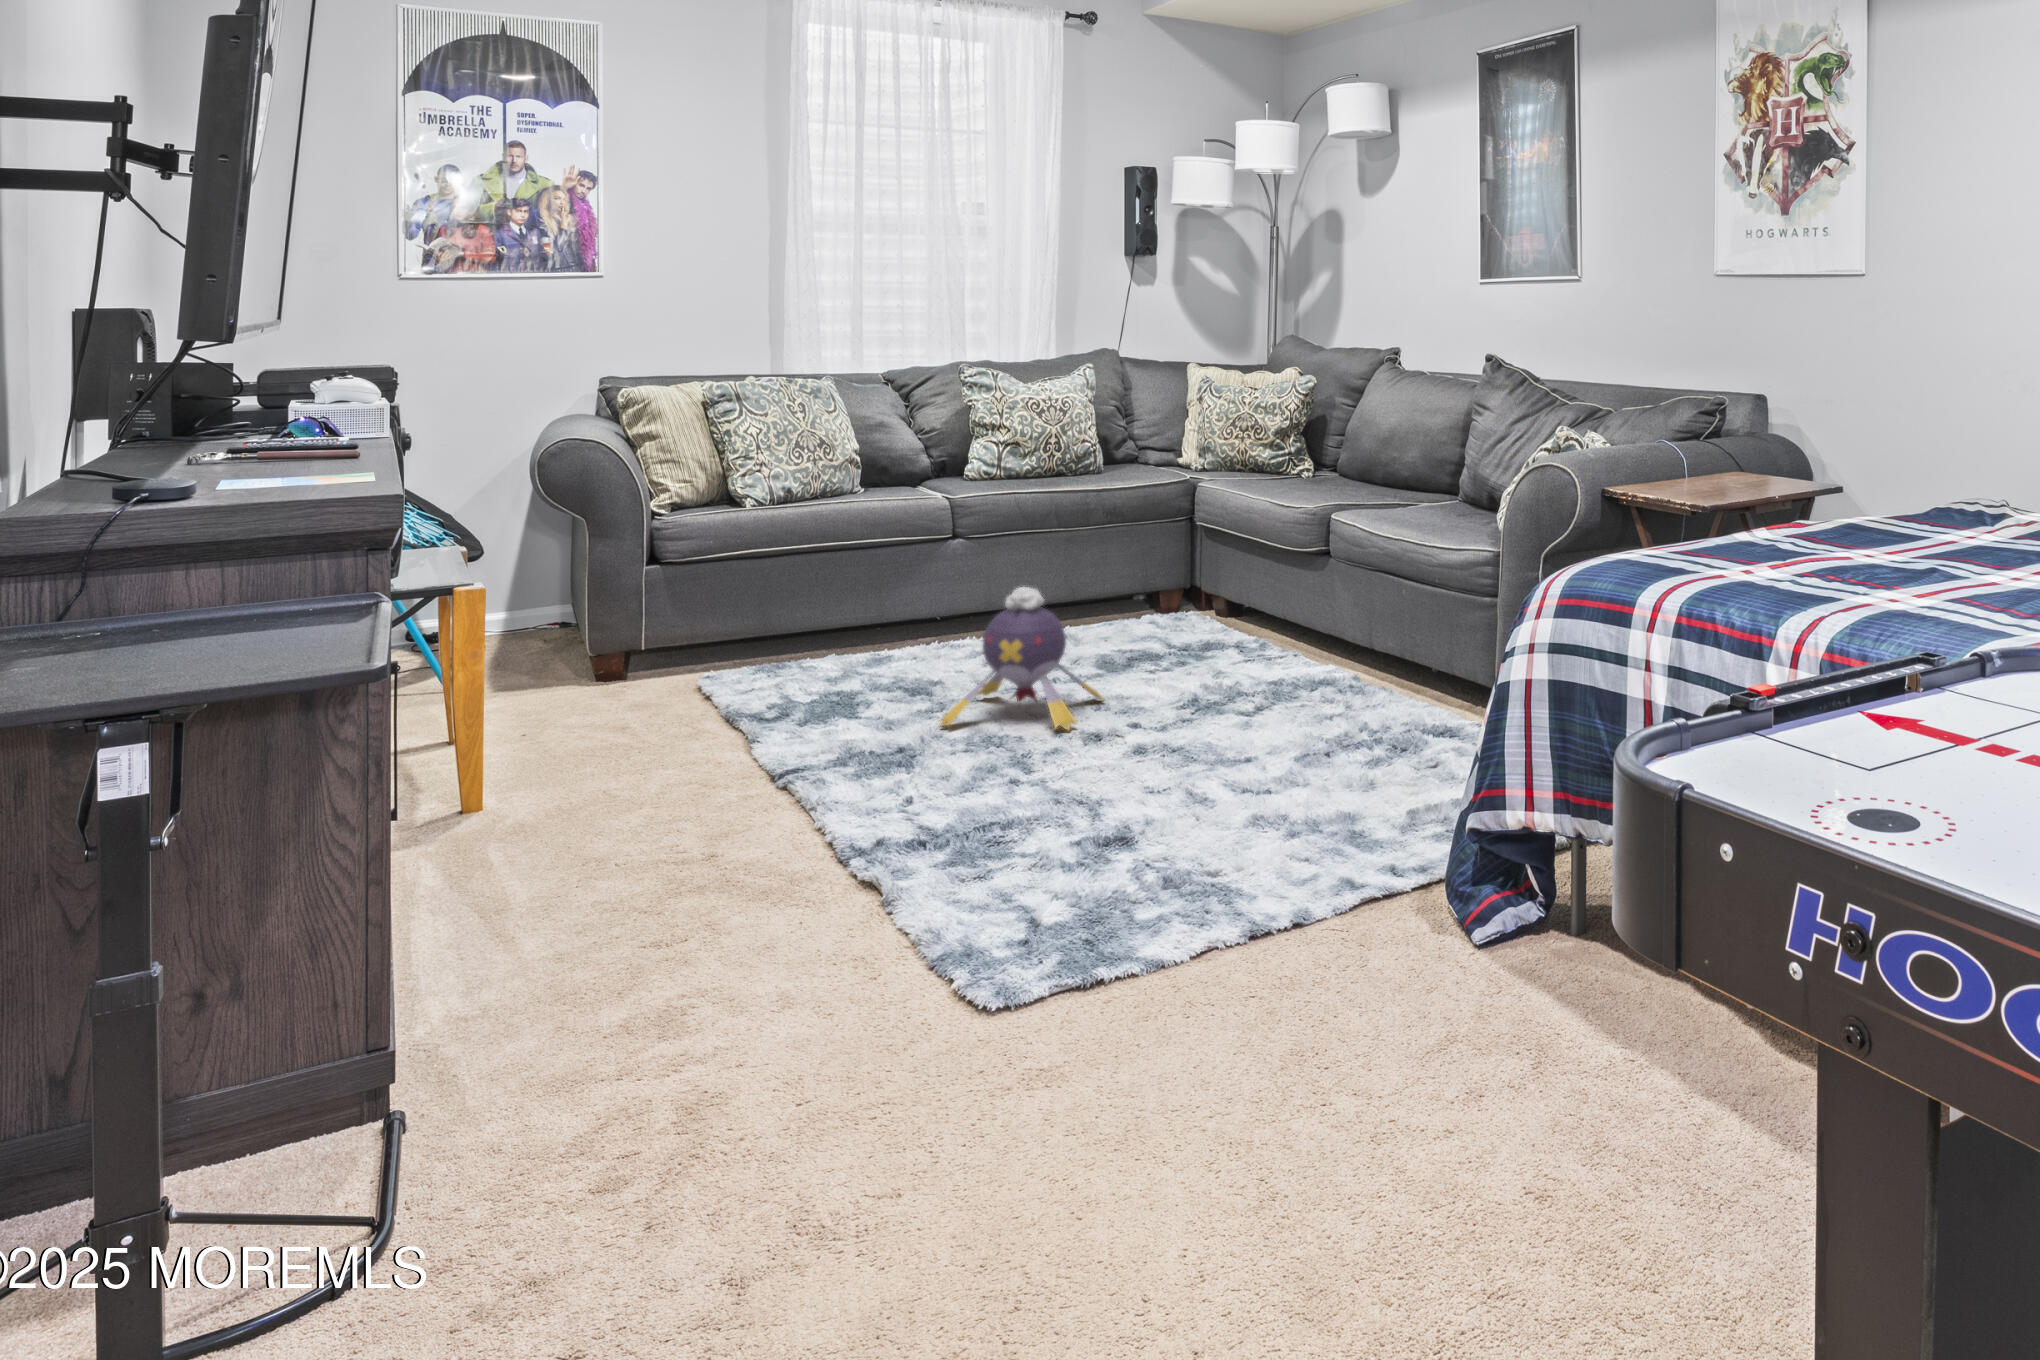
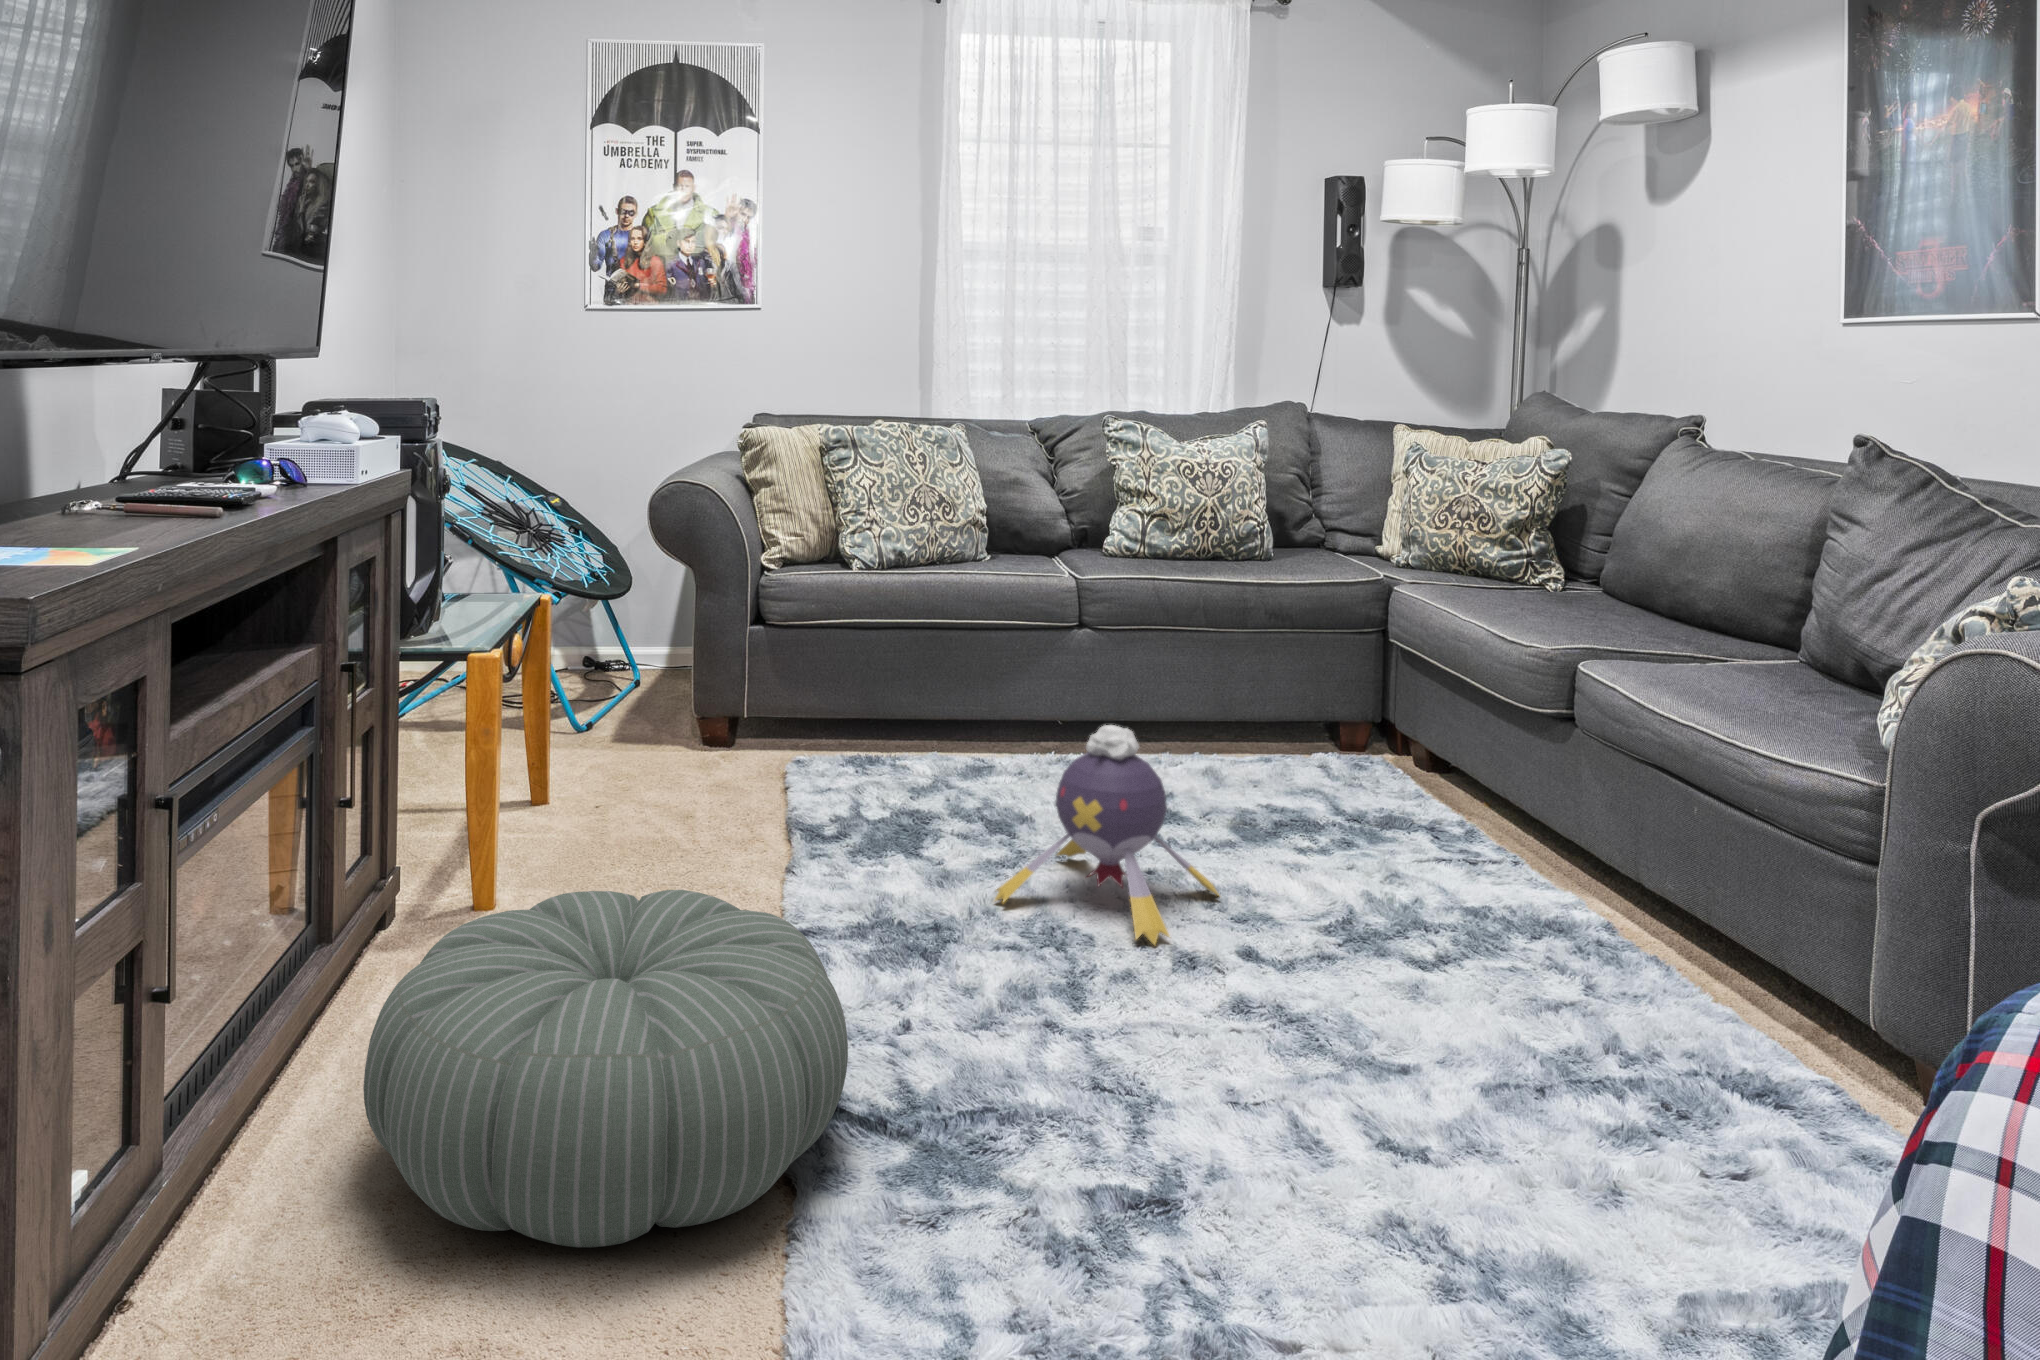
pouf: none [528,722,900,939] -> present [363,890,848,1247]

